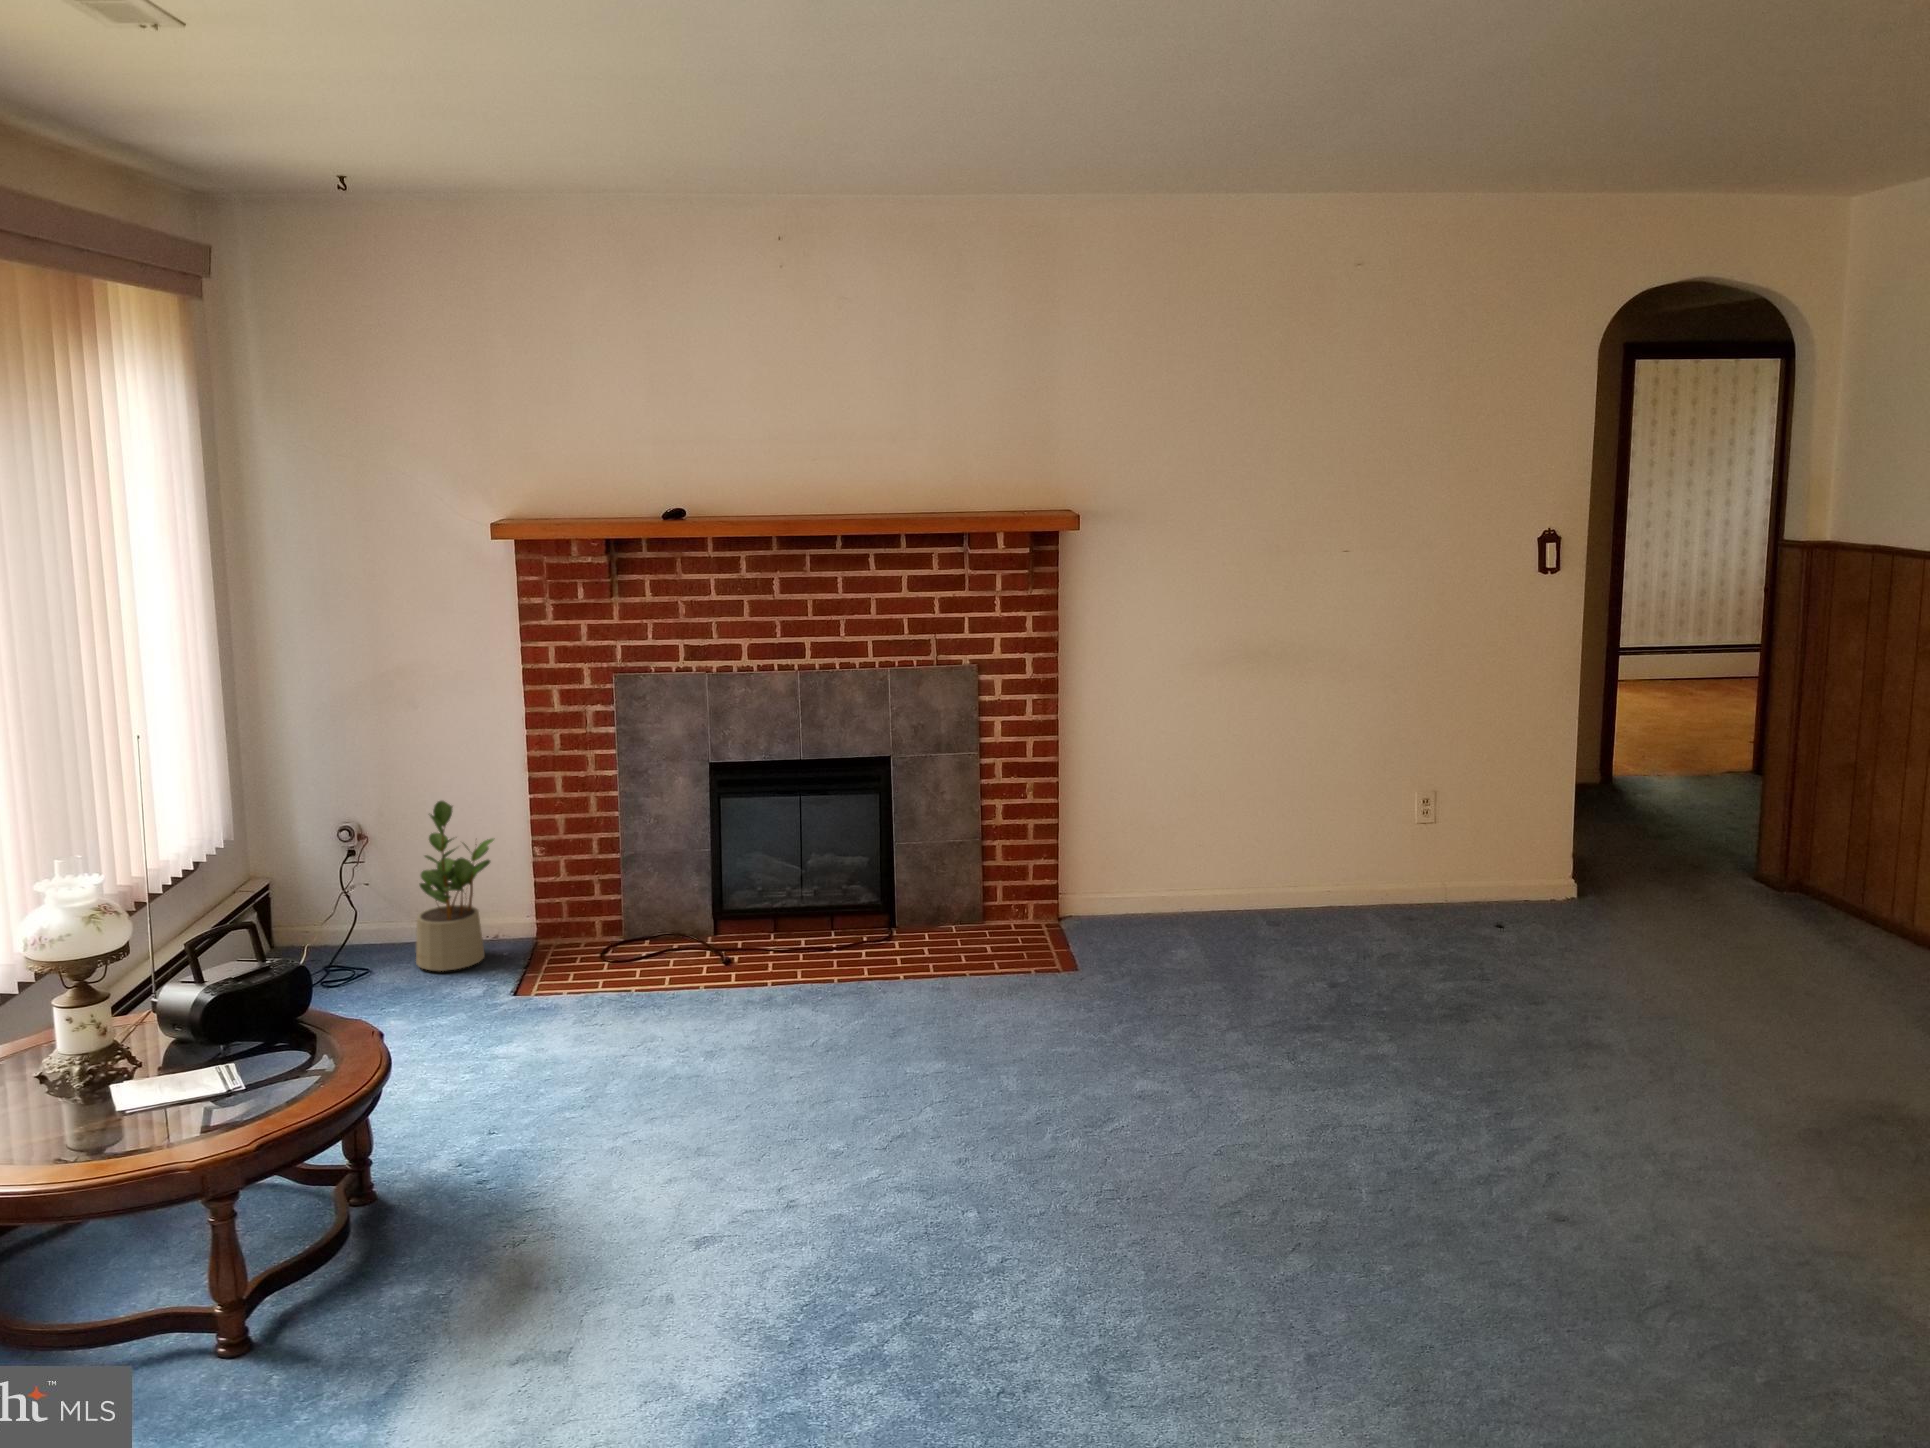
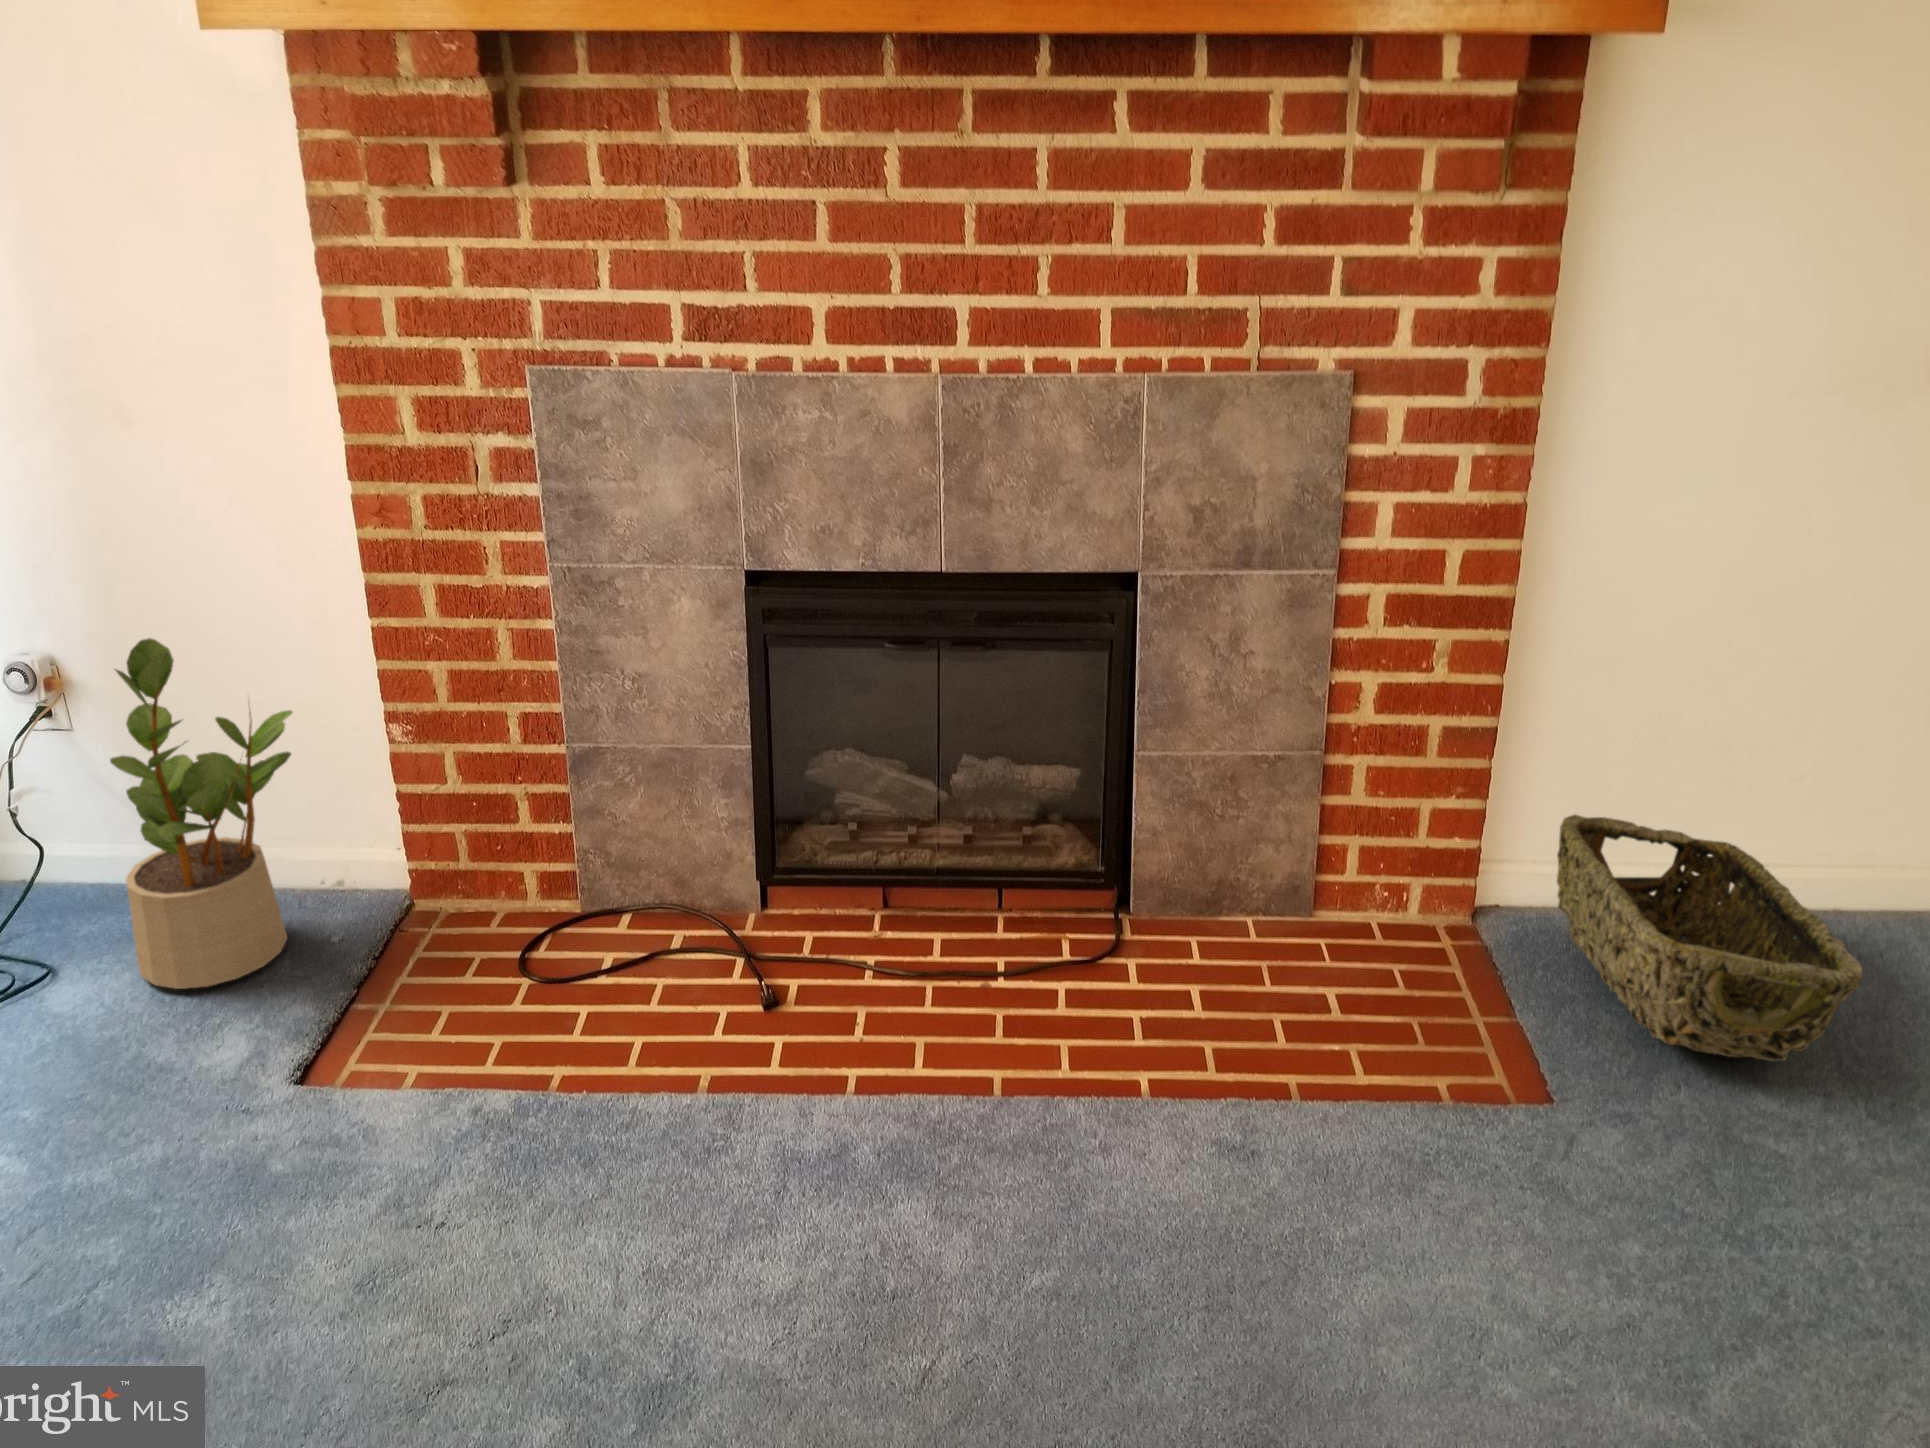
woven basket: none [1090,863,1204,952] -> present [1557,815,1863,1061]

